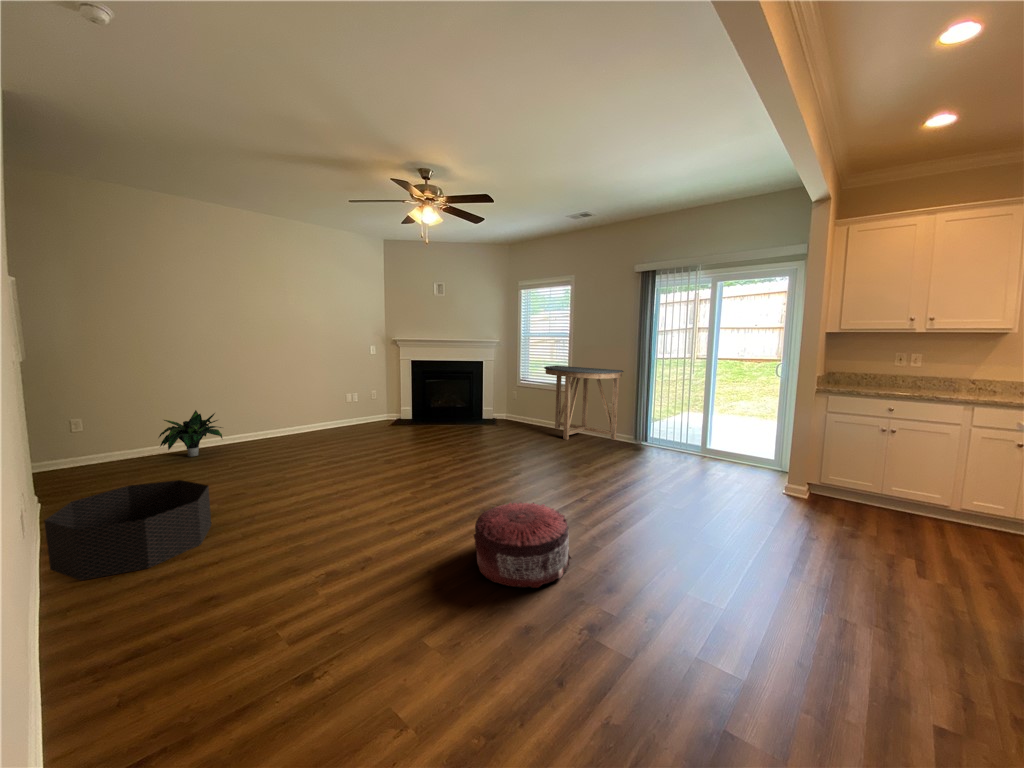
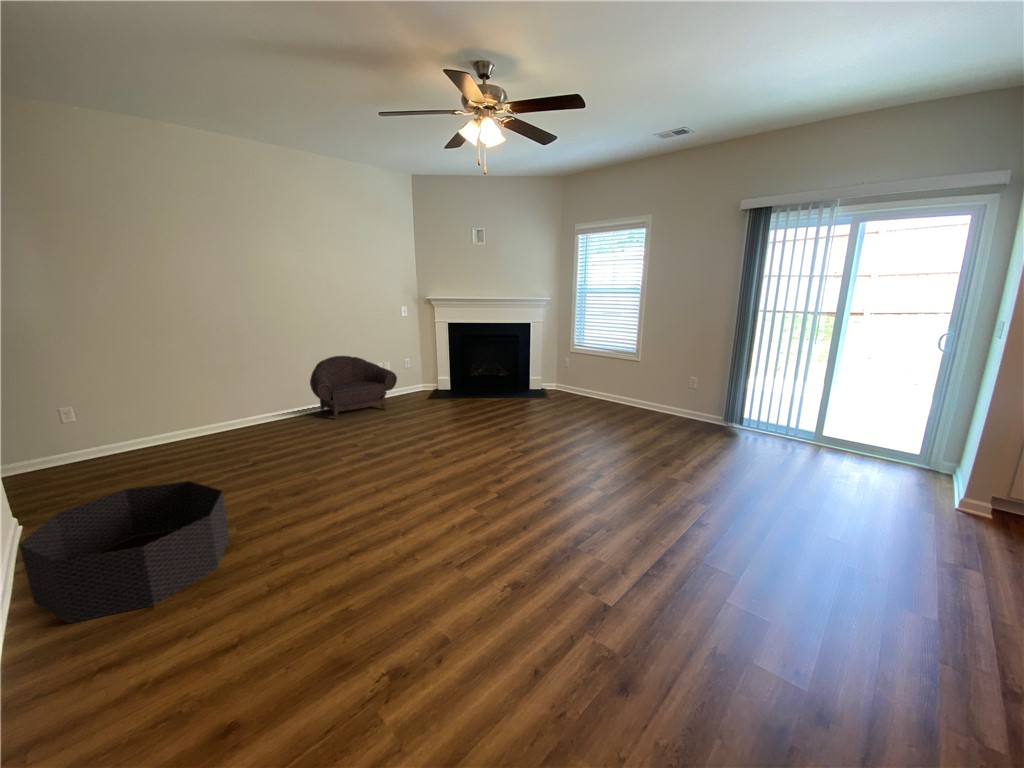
console table: present [544,366,623,440] -> none [611,329,715,421]
armchair: none [288,389,365,442] -> present [310,356,397,419]
potted plant: present [159,410,222,457] -> none [163,382,240,437]
pouf: present [474,502,571,588] -> none [572,526,709,662]

